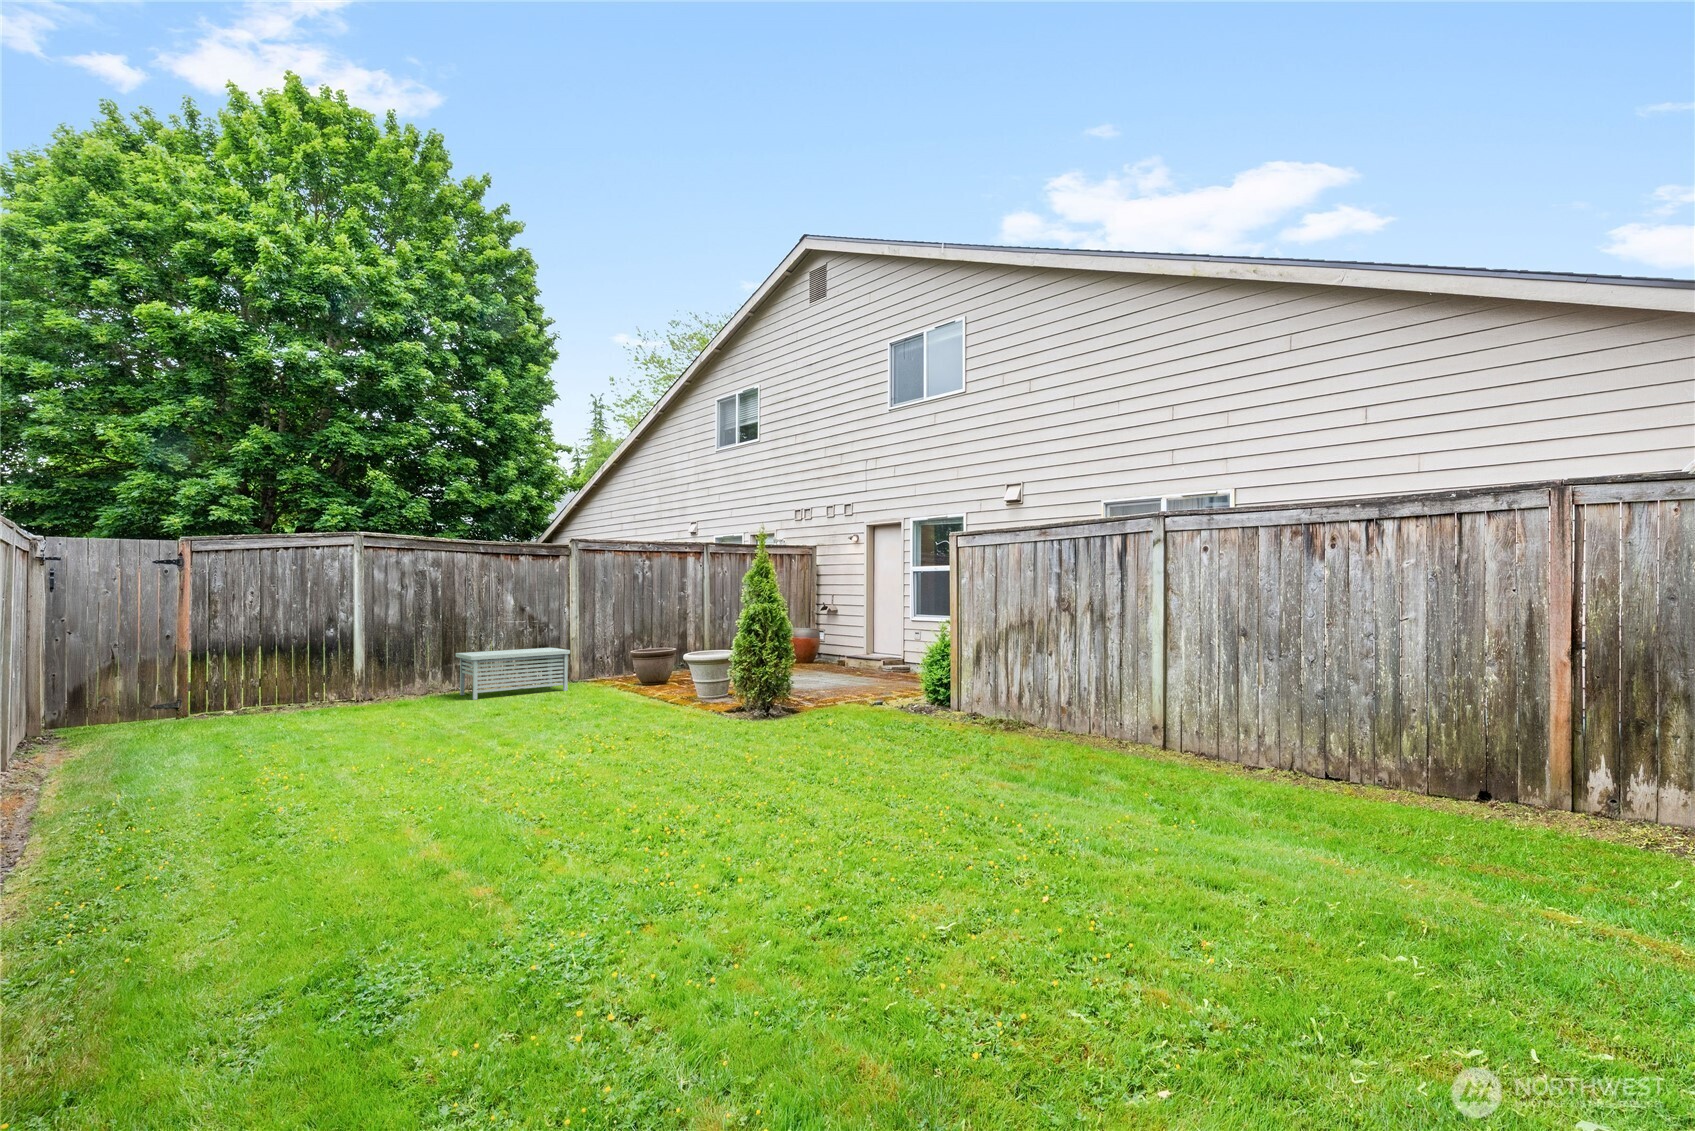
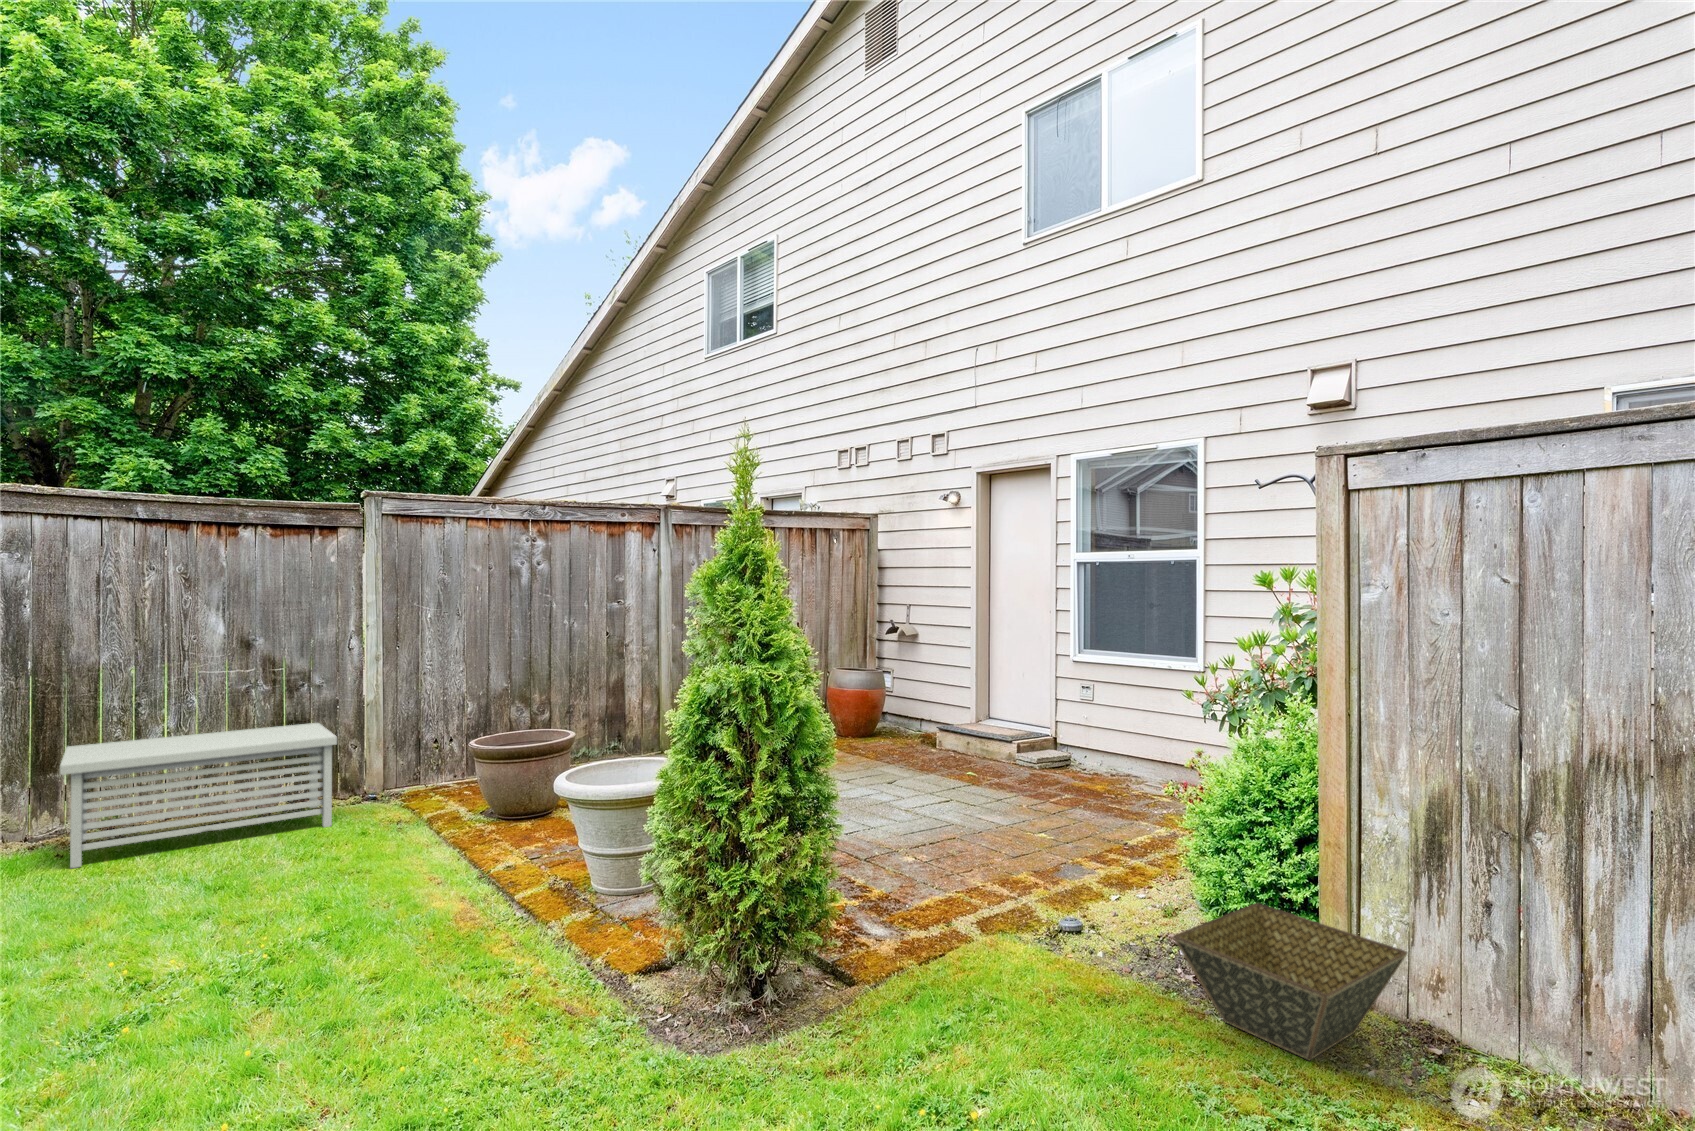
basket: none [899,683,968,716] -> present [1173,903,1407,1061]

